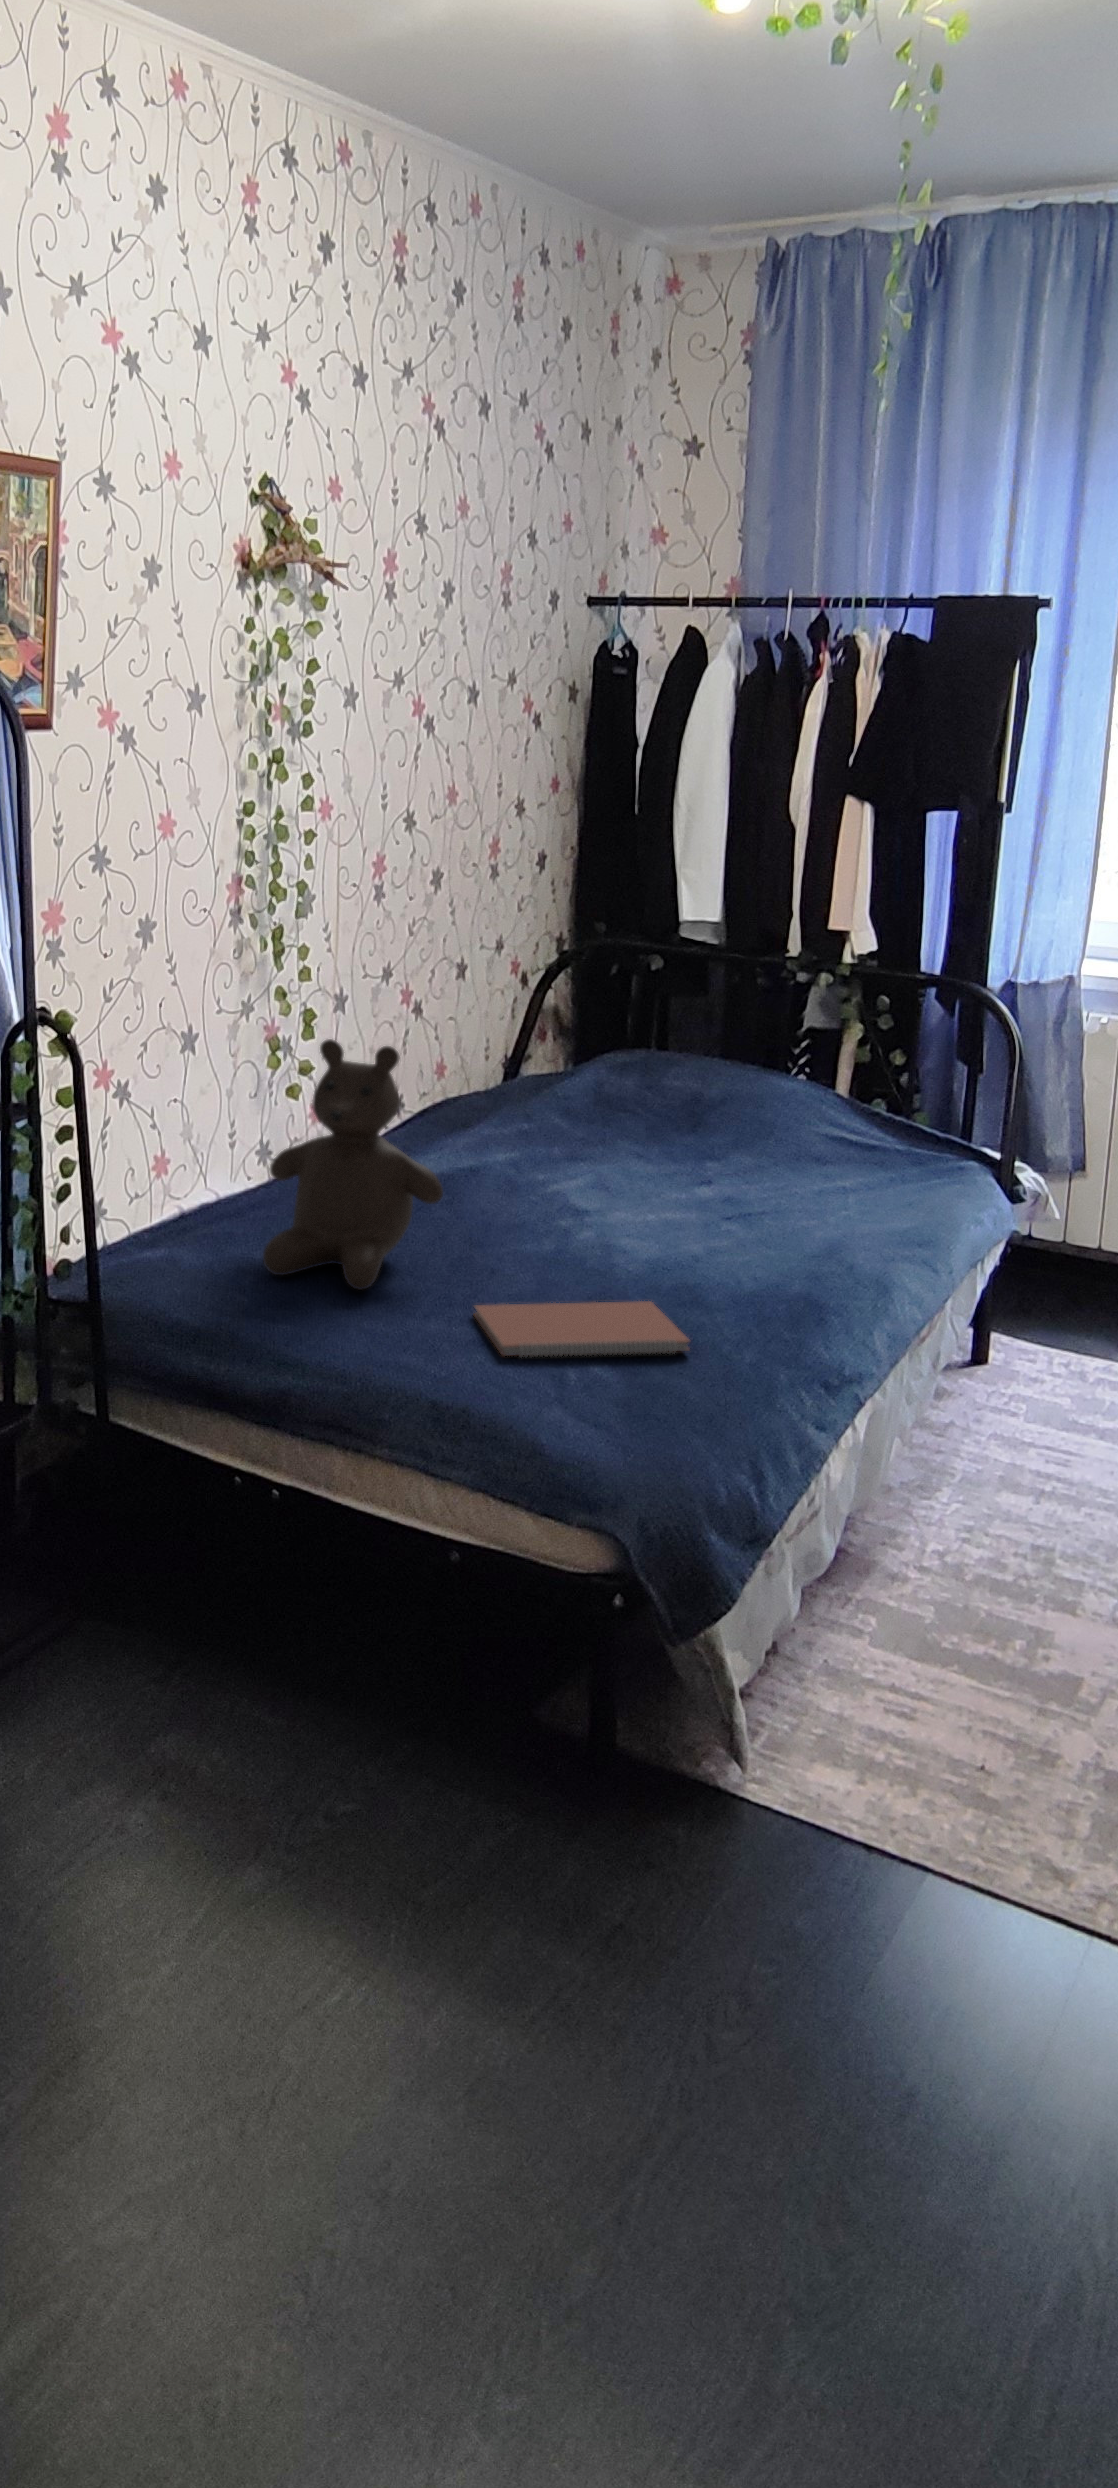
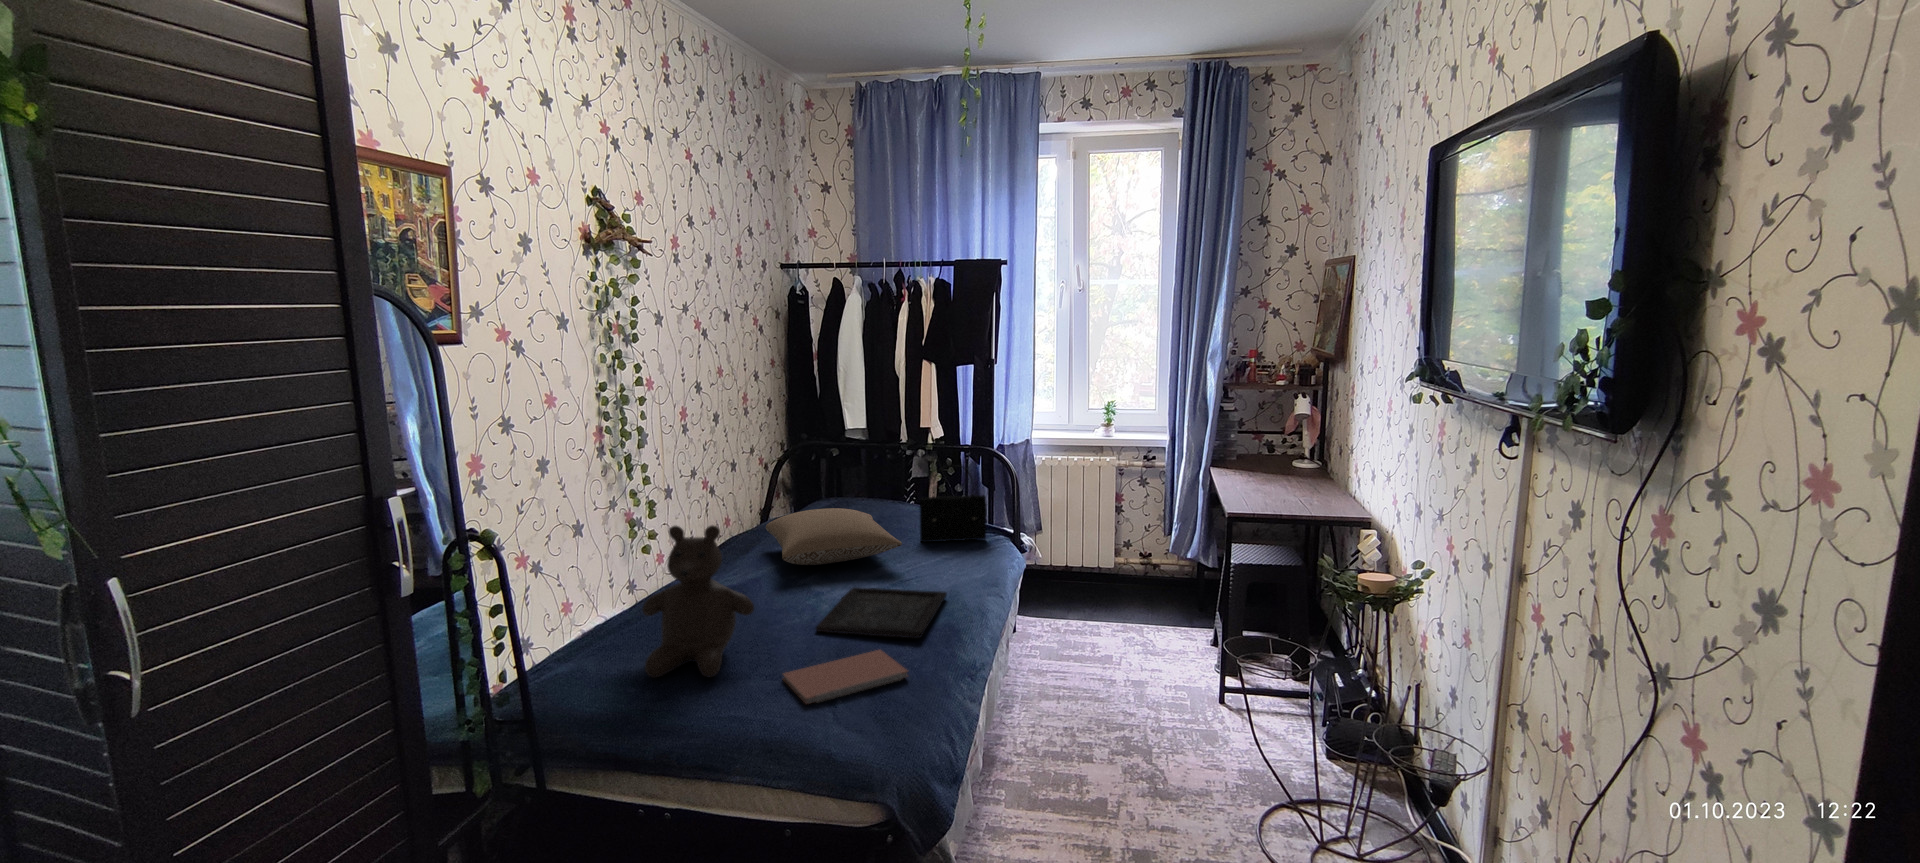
handbag: none [791,1004,936,1161] -> present [920,465,987,542]
pillow: none [499,1058,741,1155] -> present [766,508,902,565]
tray: none [547,1201,809,1297] -> present [816,587,947,638]

